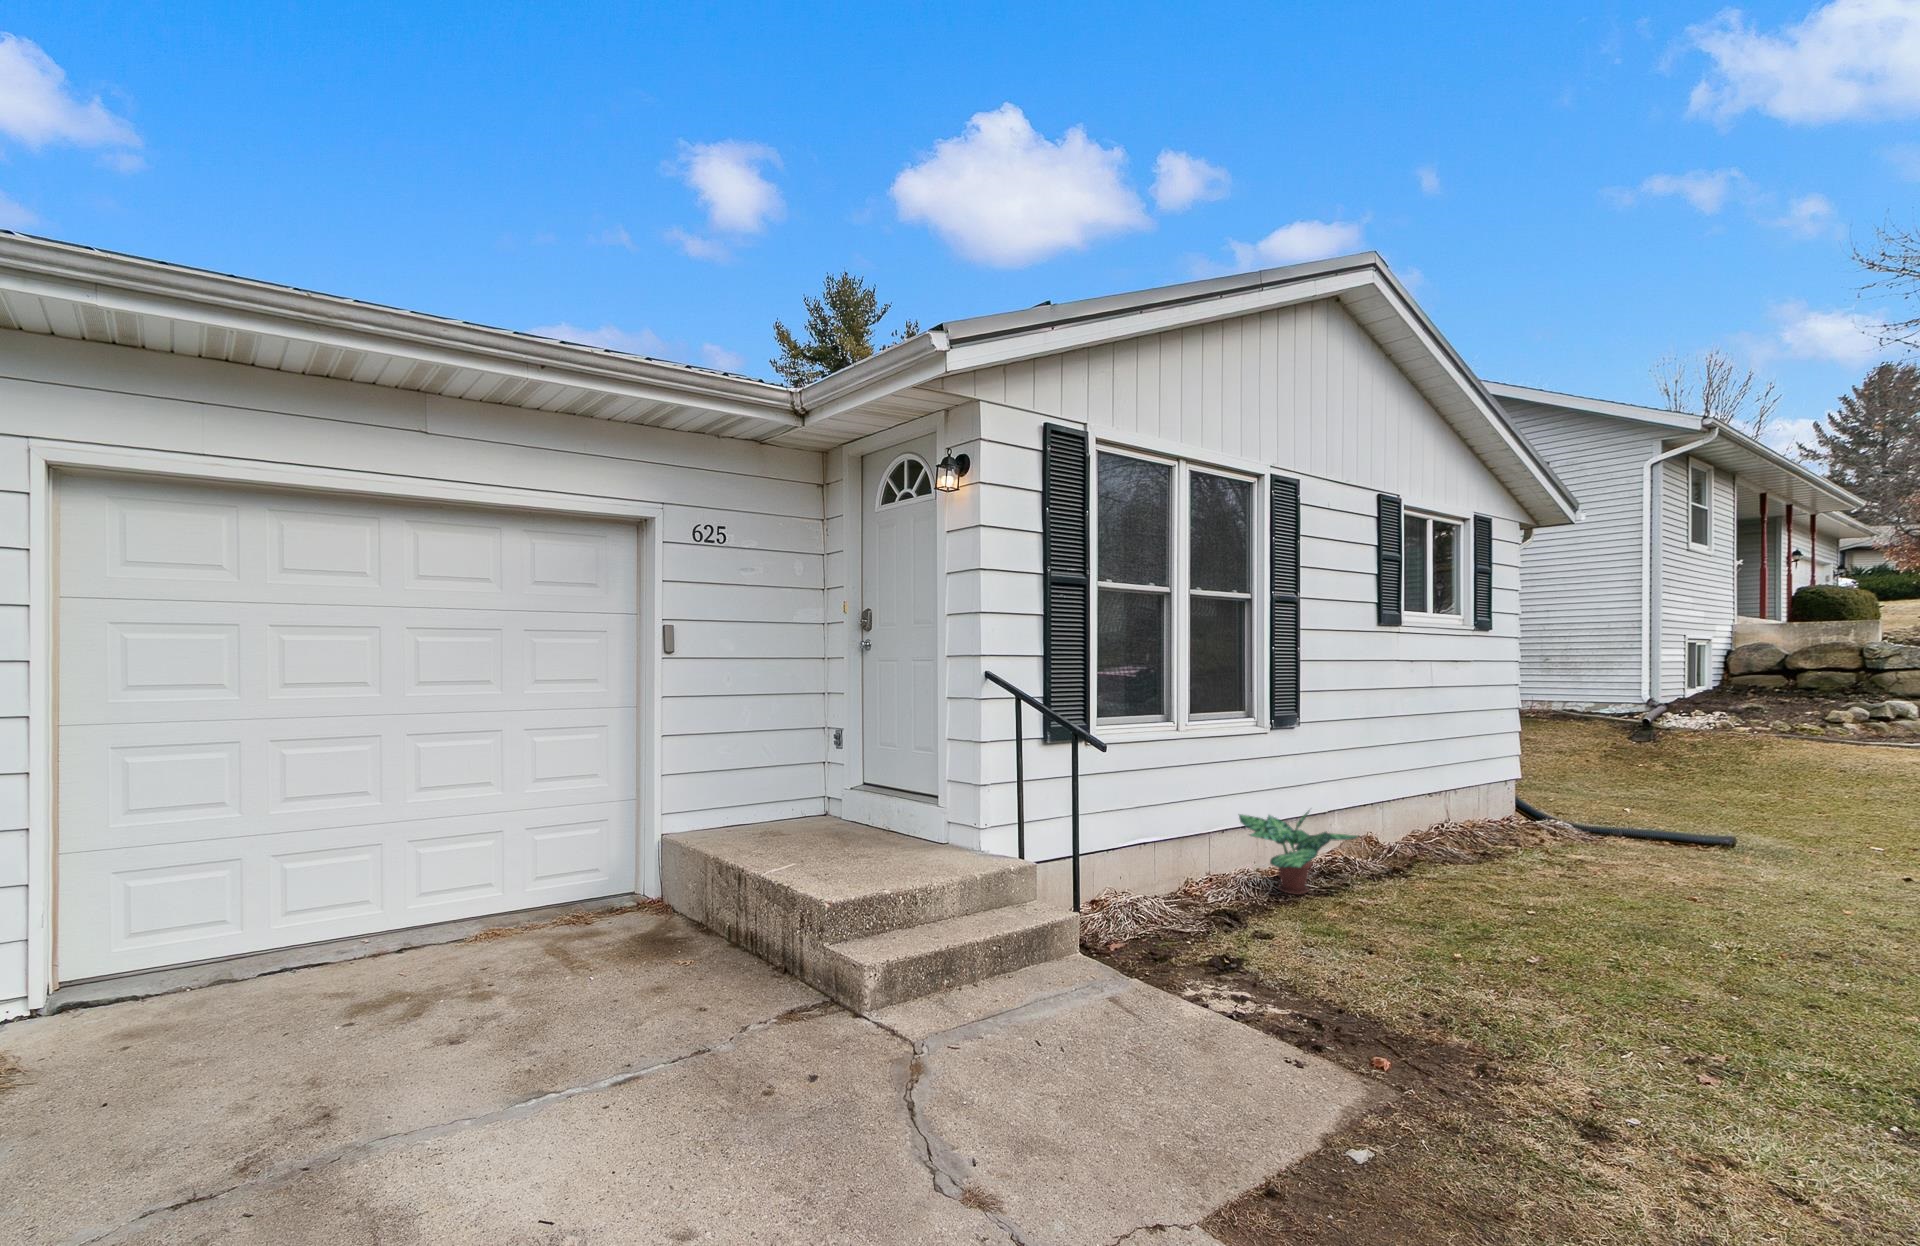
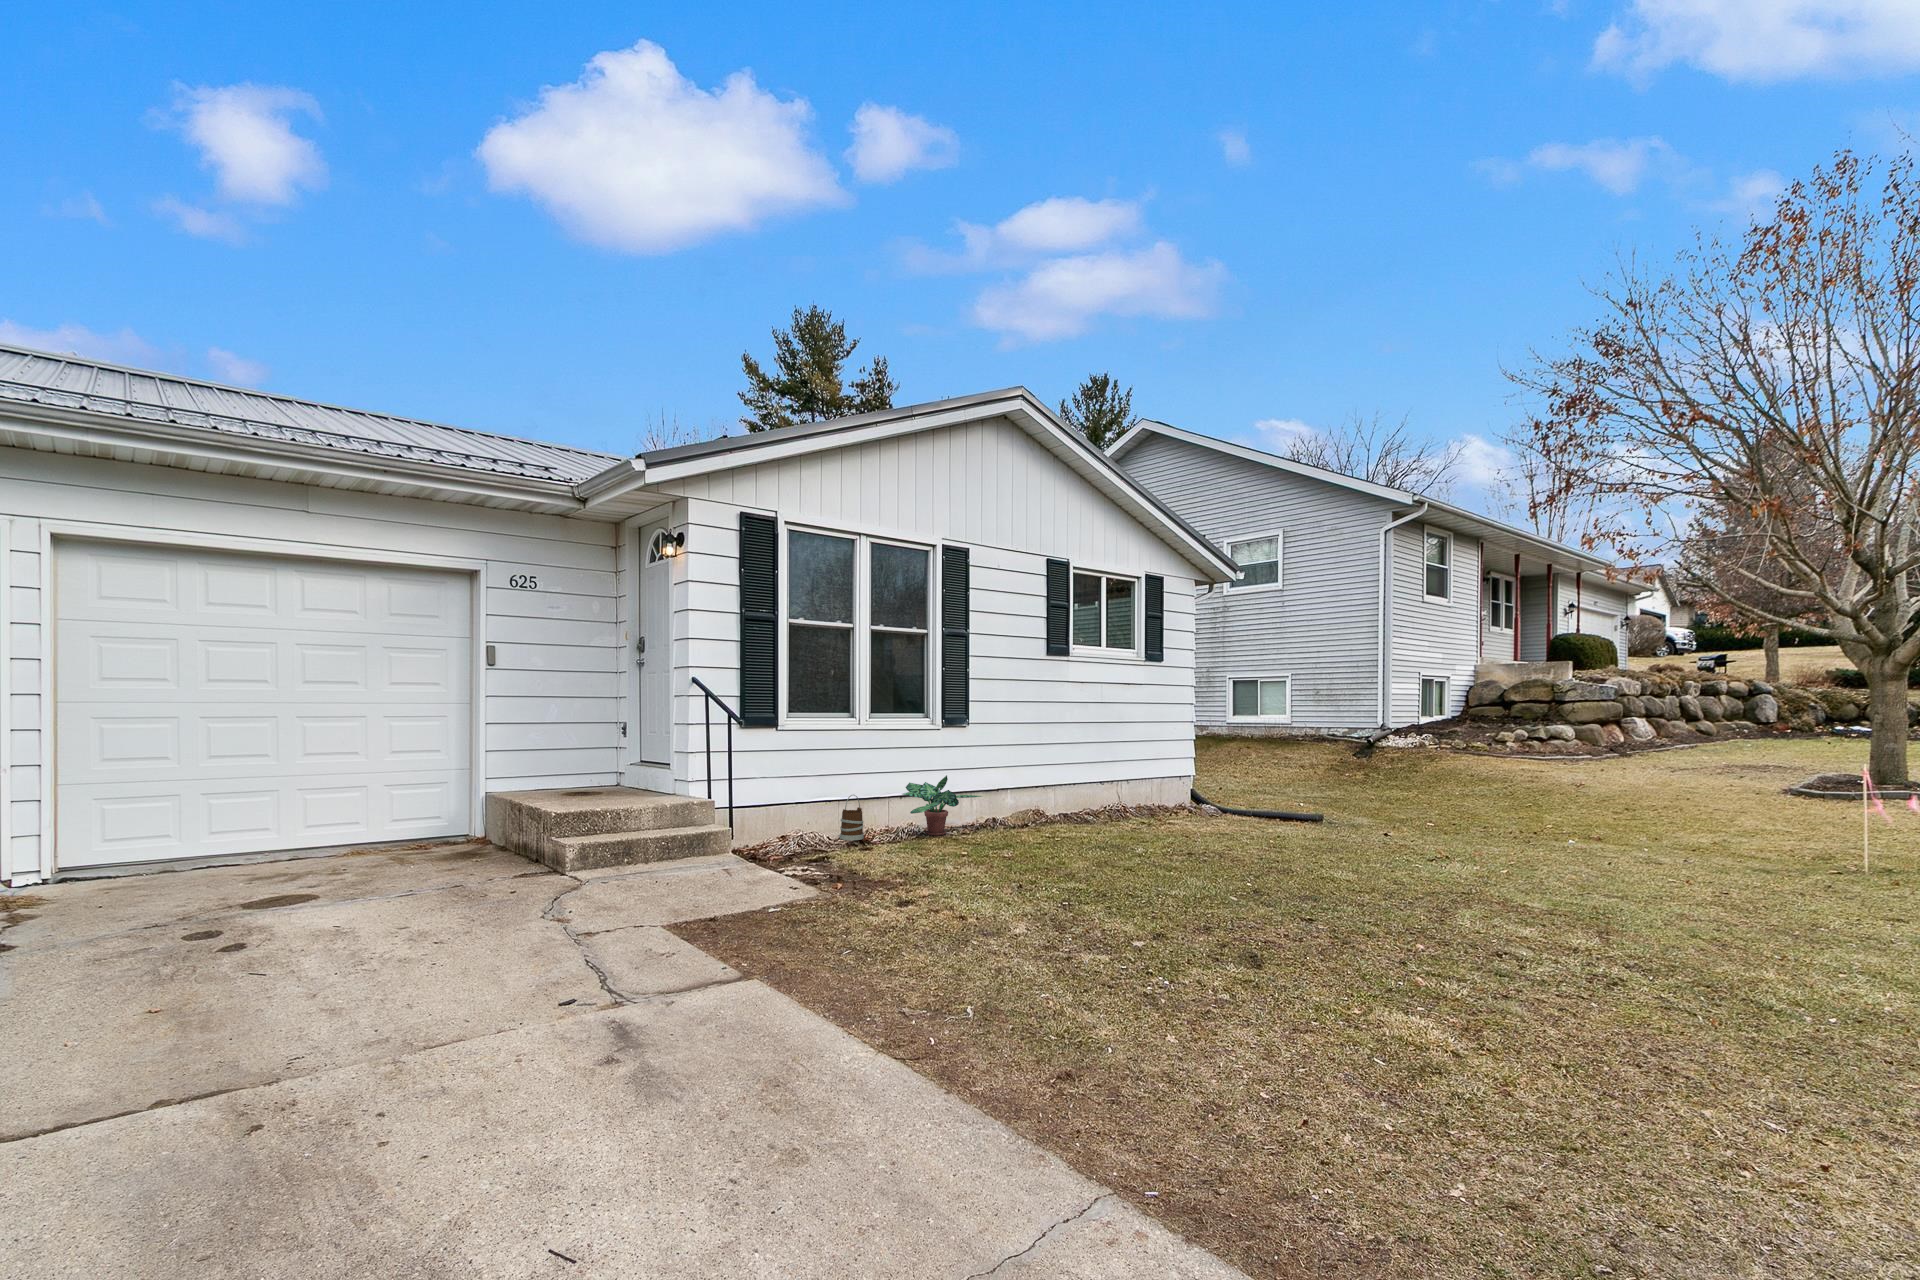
wooden bucket: none [1168,839,1204,907] -> present [840,795,864,840]

